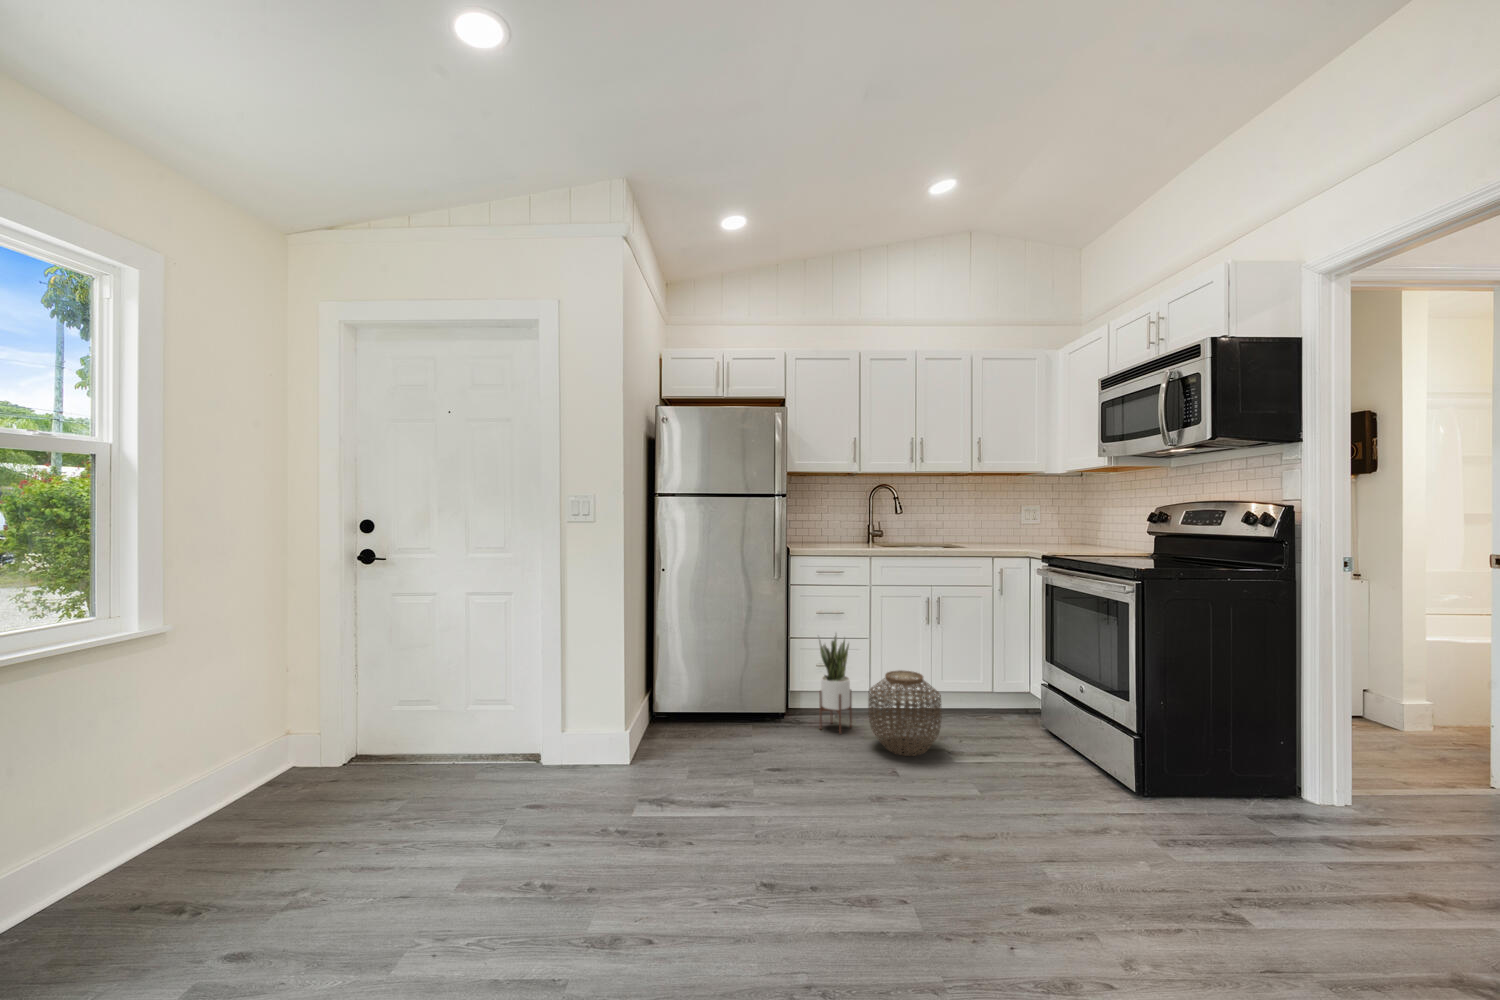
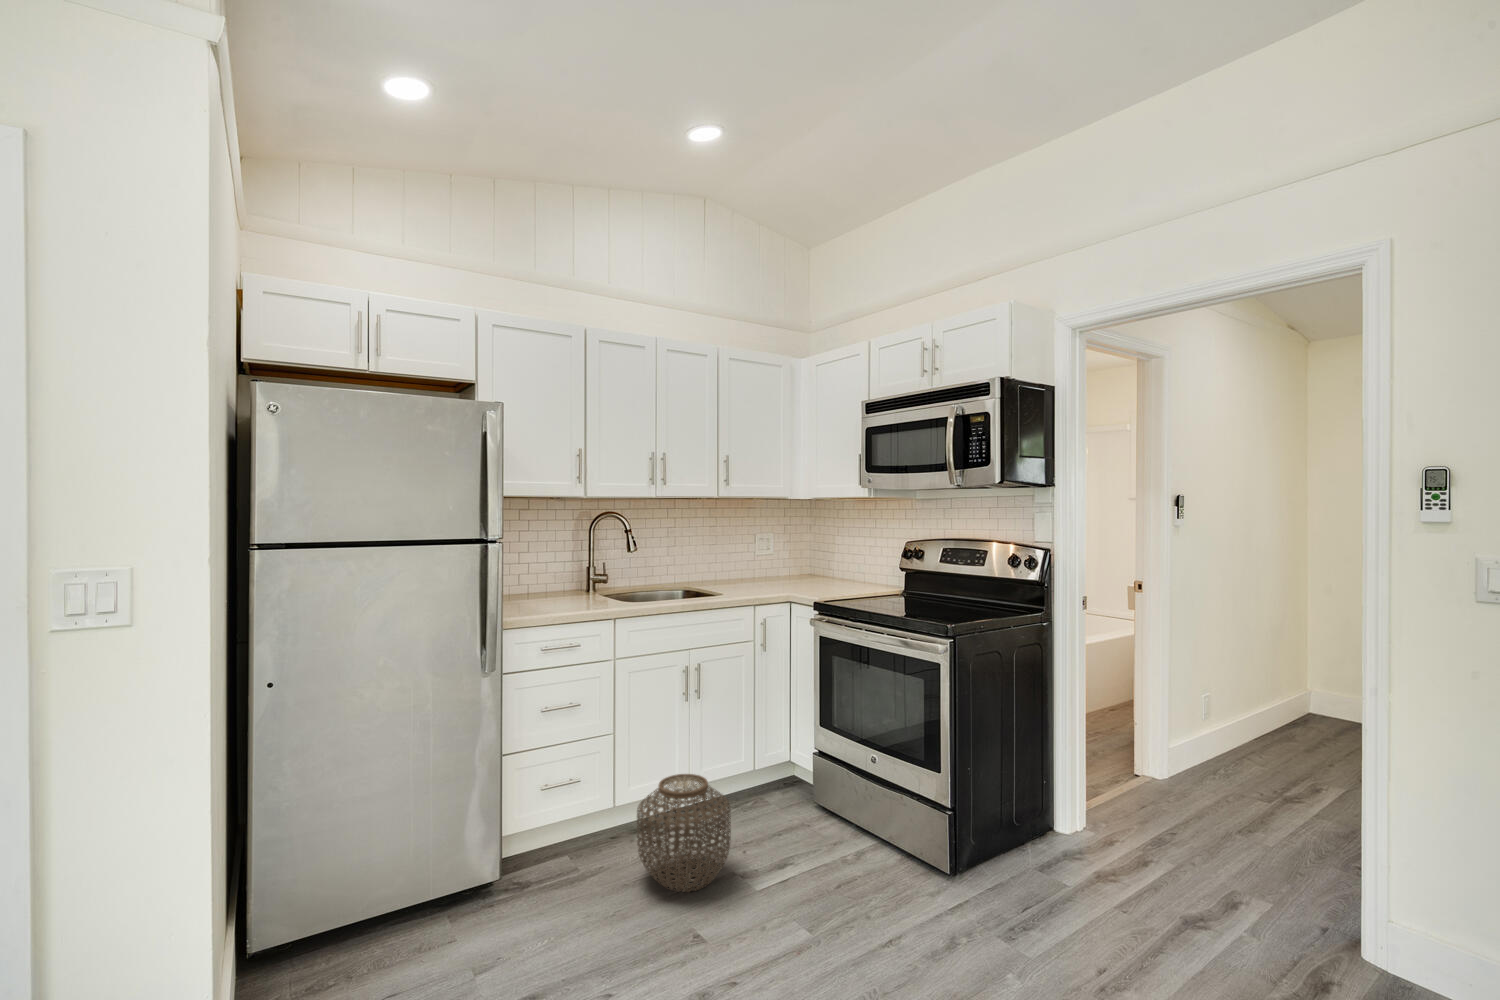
potted plant: present [818,634,852,733] -> none [559,734,602,877]

